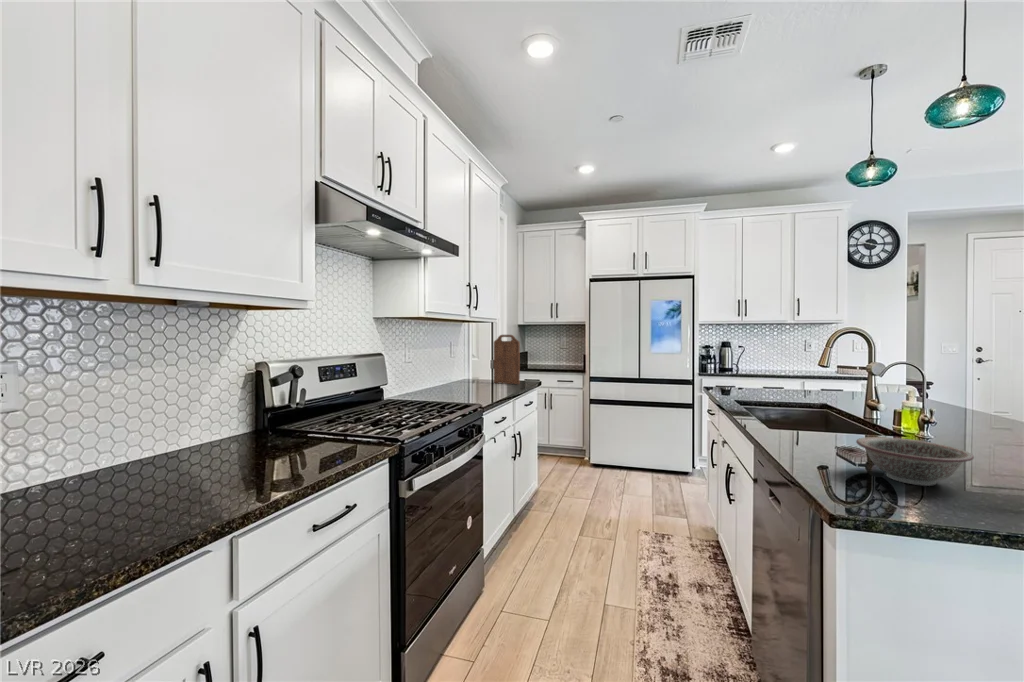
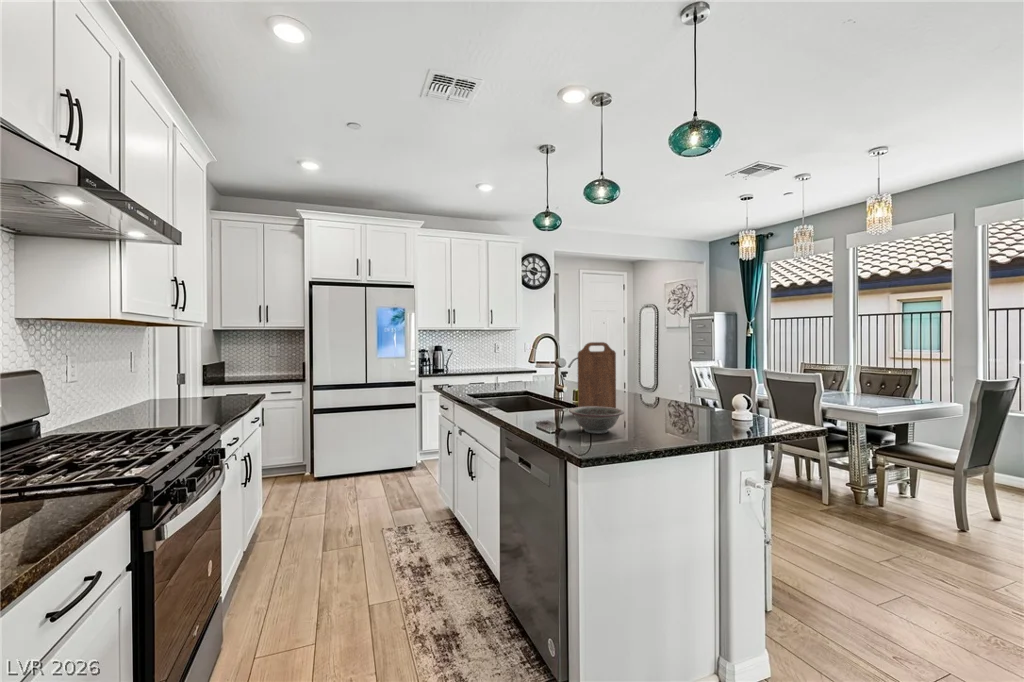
cutting board: present [494,335,520,384] -> present [578,342,616,408]

